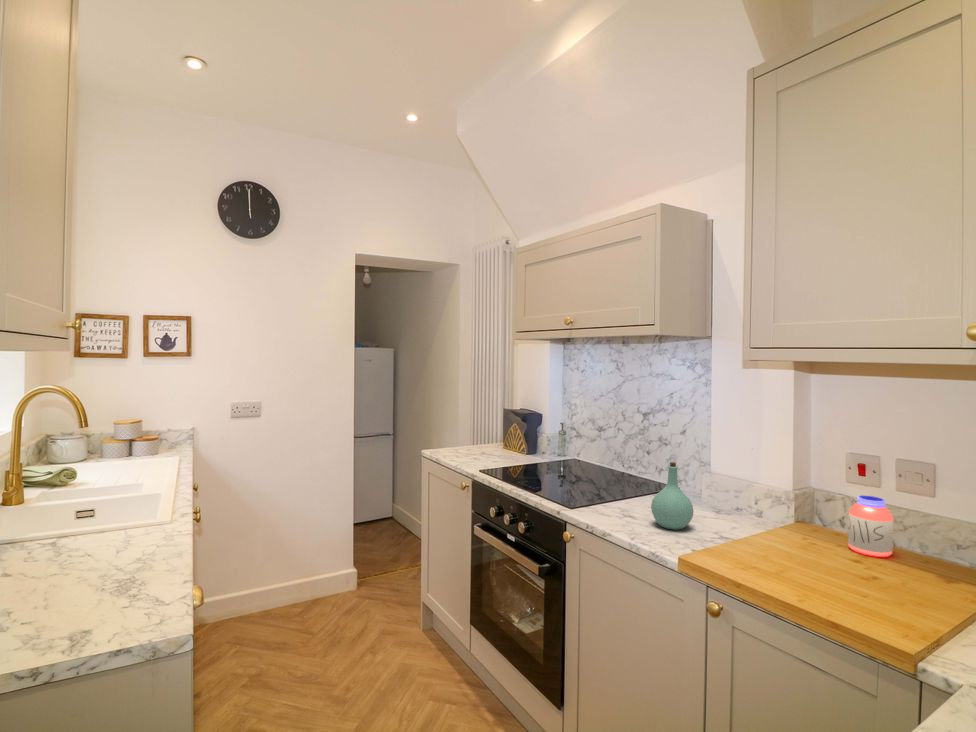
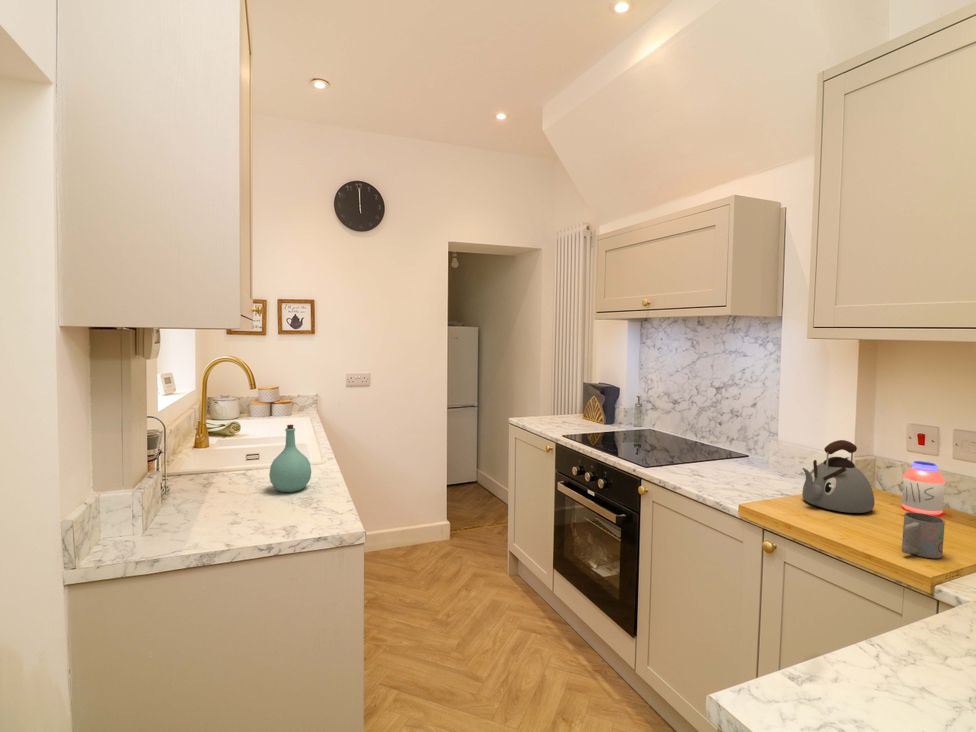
bottle: present [651,462,694,530] -> present [269,425,311,492]
kettle: none [745,475,823,560] -> present [802,440,875,513]
mug: none [868,564,916,623] -> present [902,512,945,558]

